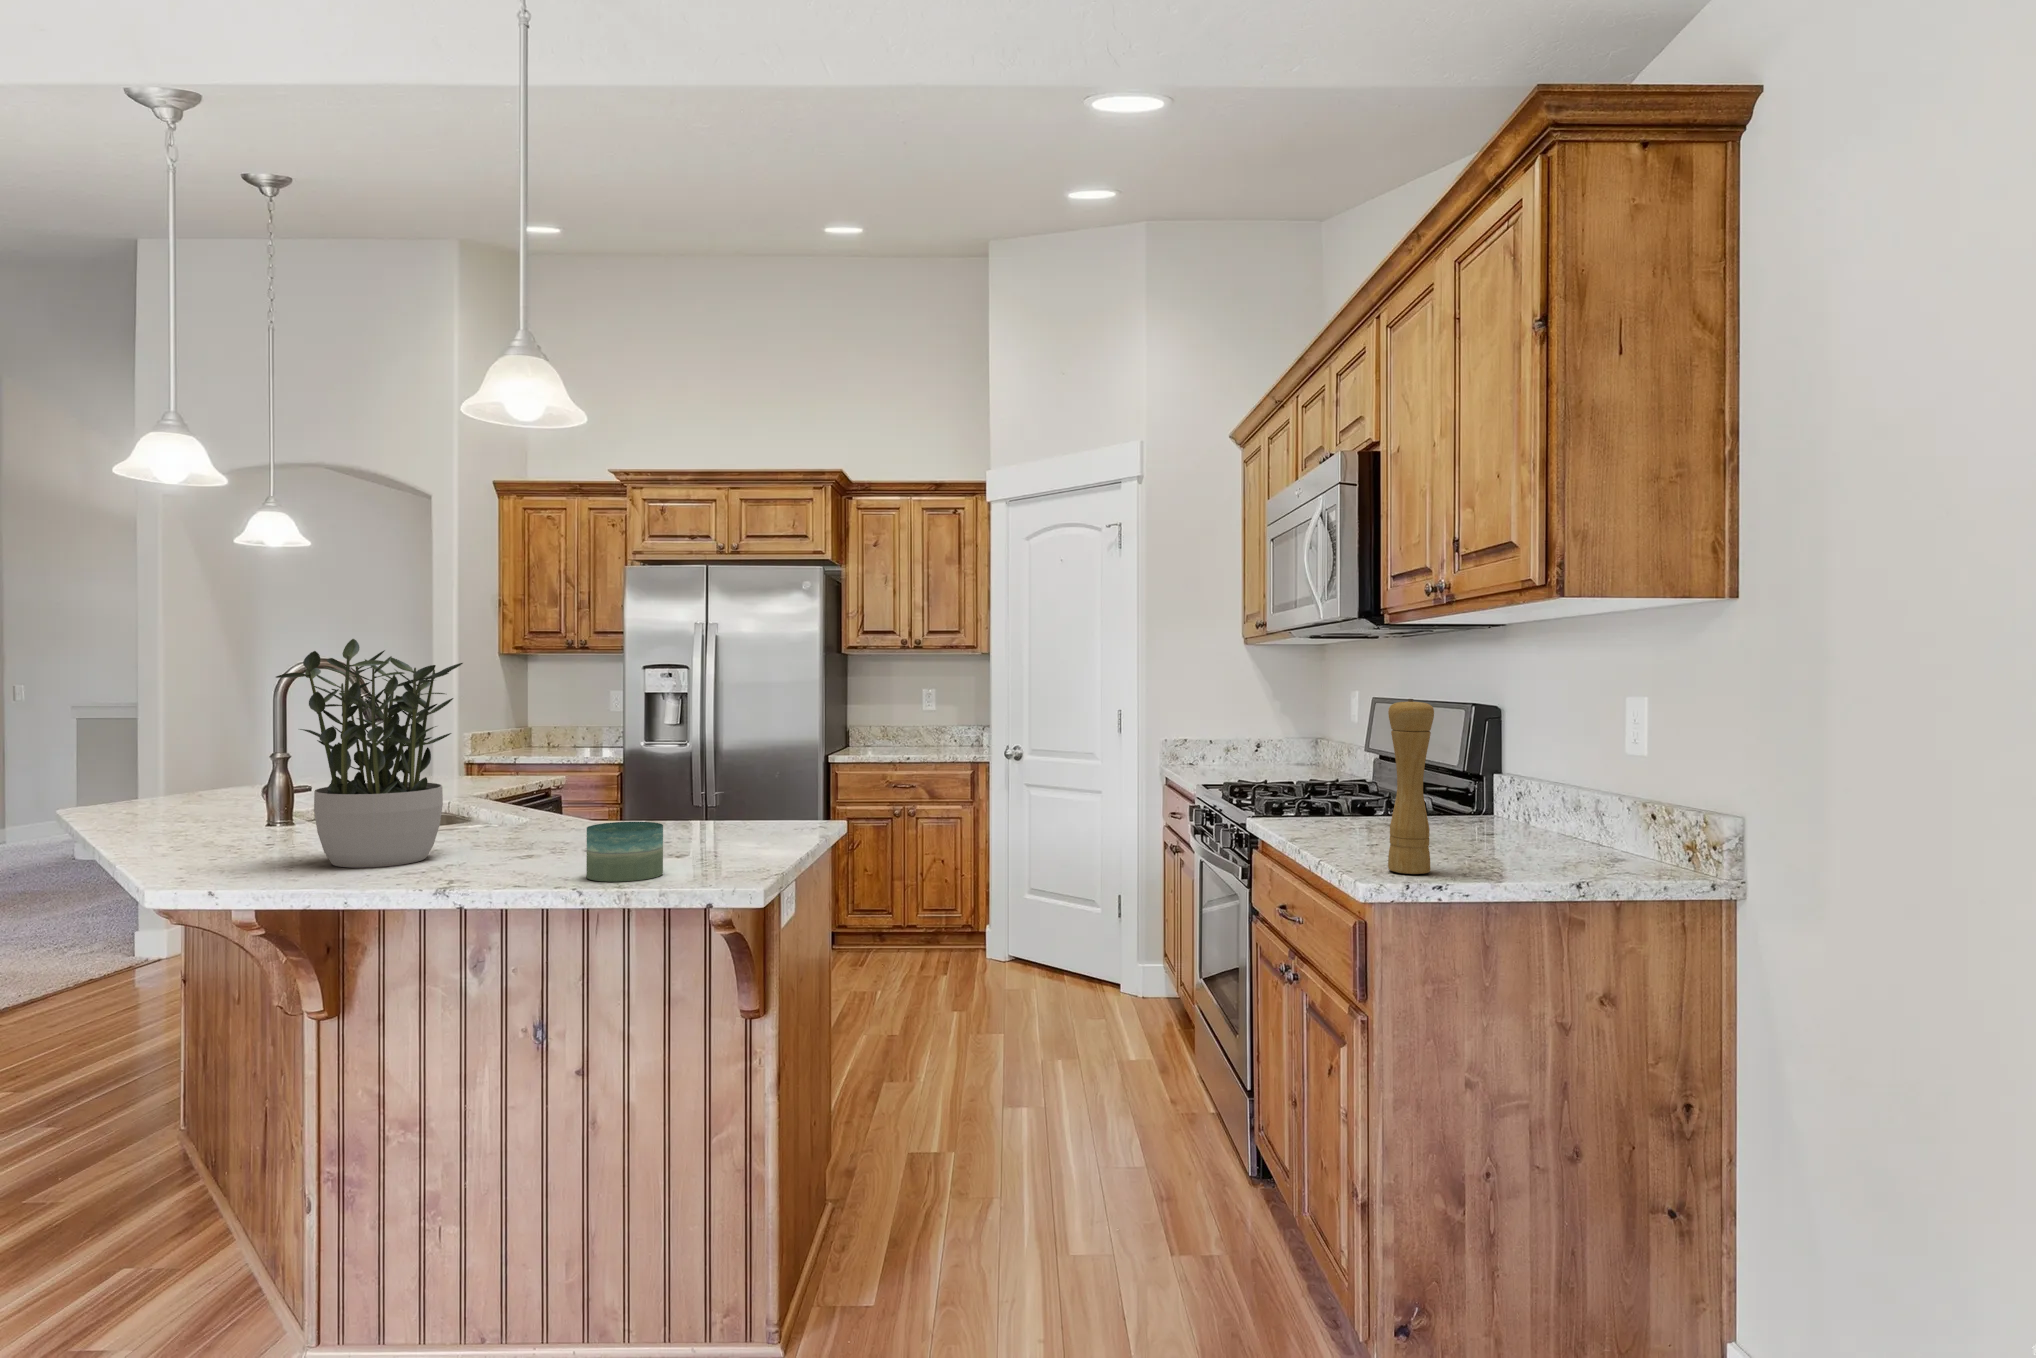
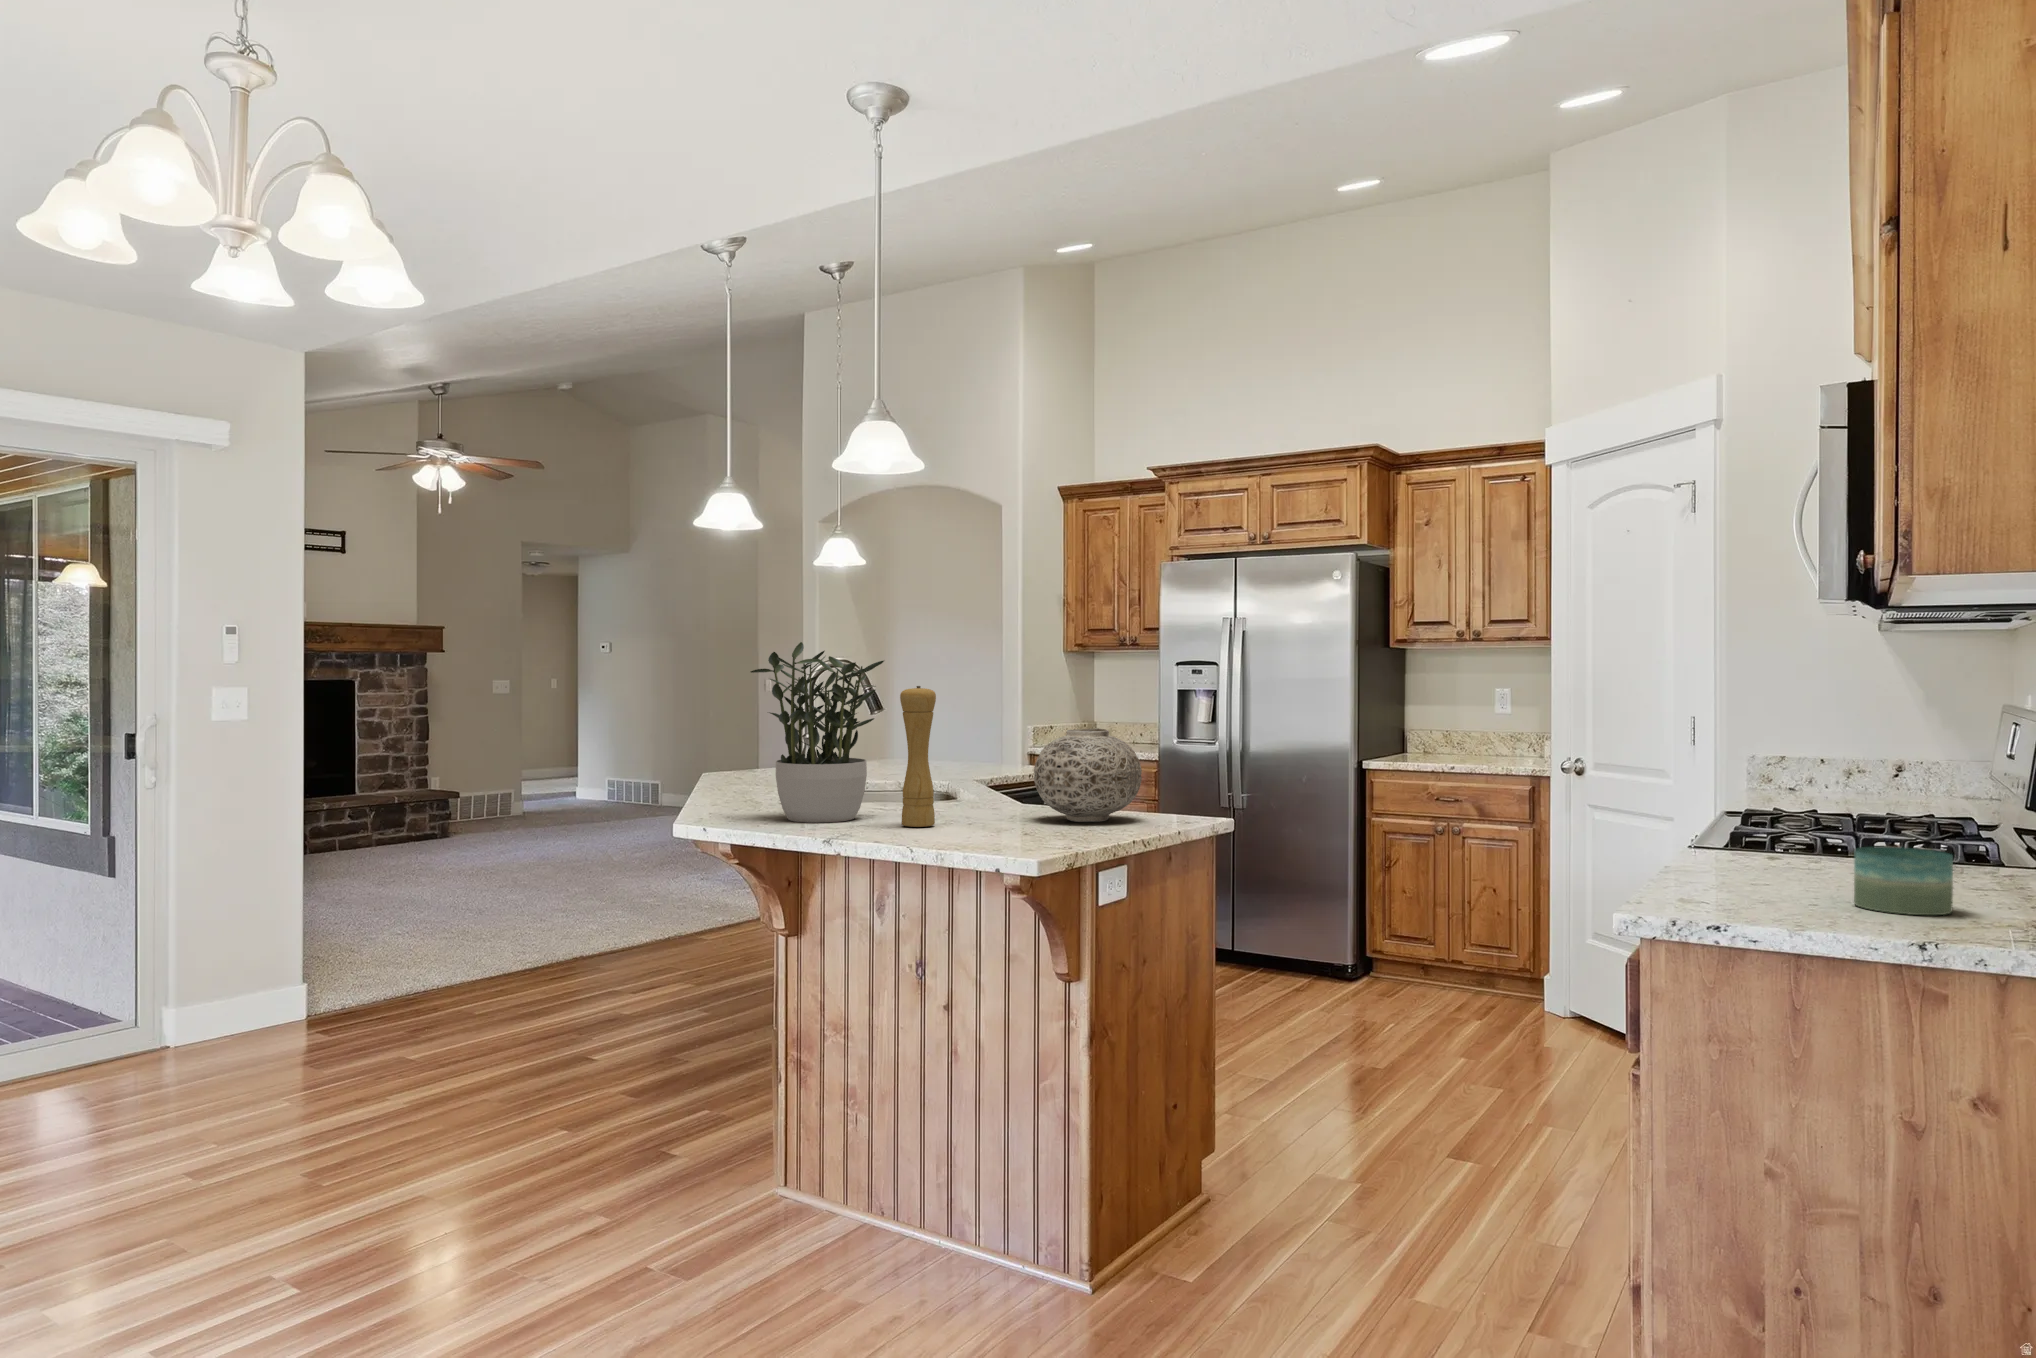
pepper mill: present [1388,699,1434,874] -> present [900,686,936,827]
vase: none [652,737,773,841] -> present [1034,728,1142,822]
candle: present [586,822,663,882] -> present [1854,847,1953,915]

